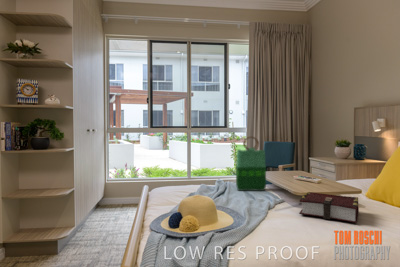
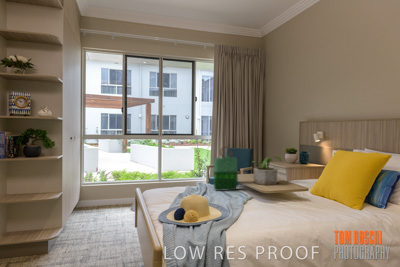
potted plant: none [286,148,324,185] -> present [253,156,281,185]
book: present [299,192,359,223] -> none [268,190,308,212]

